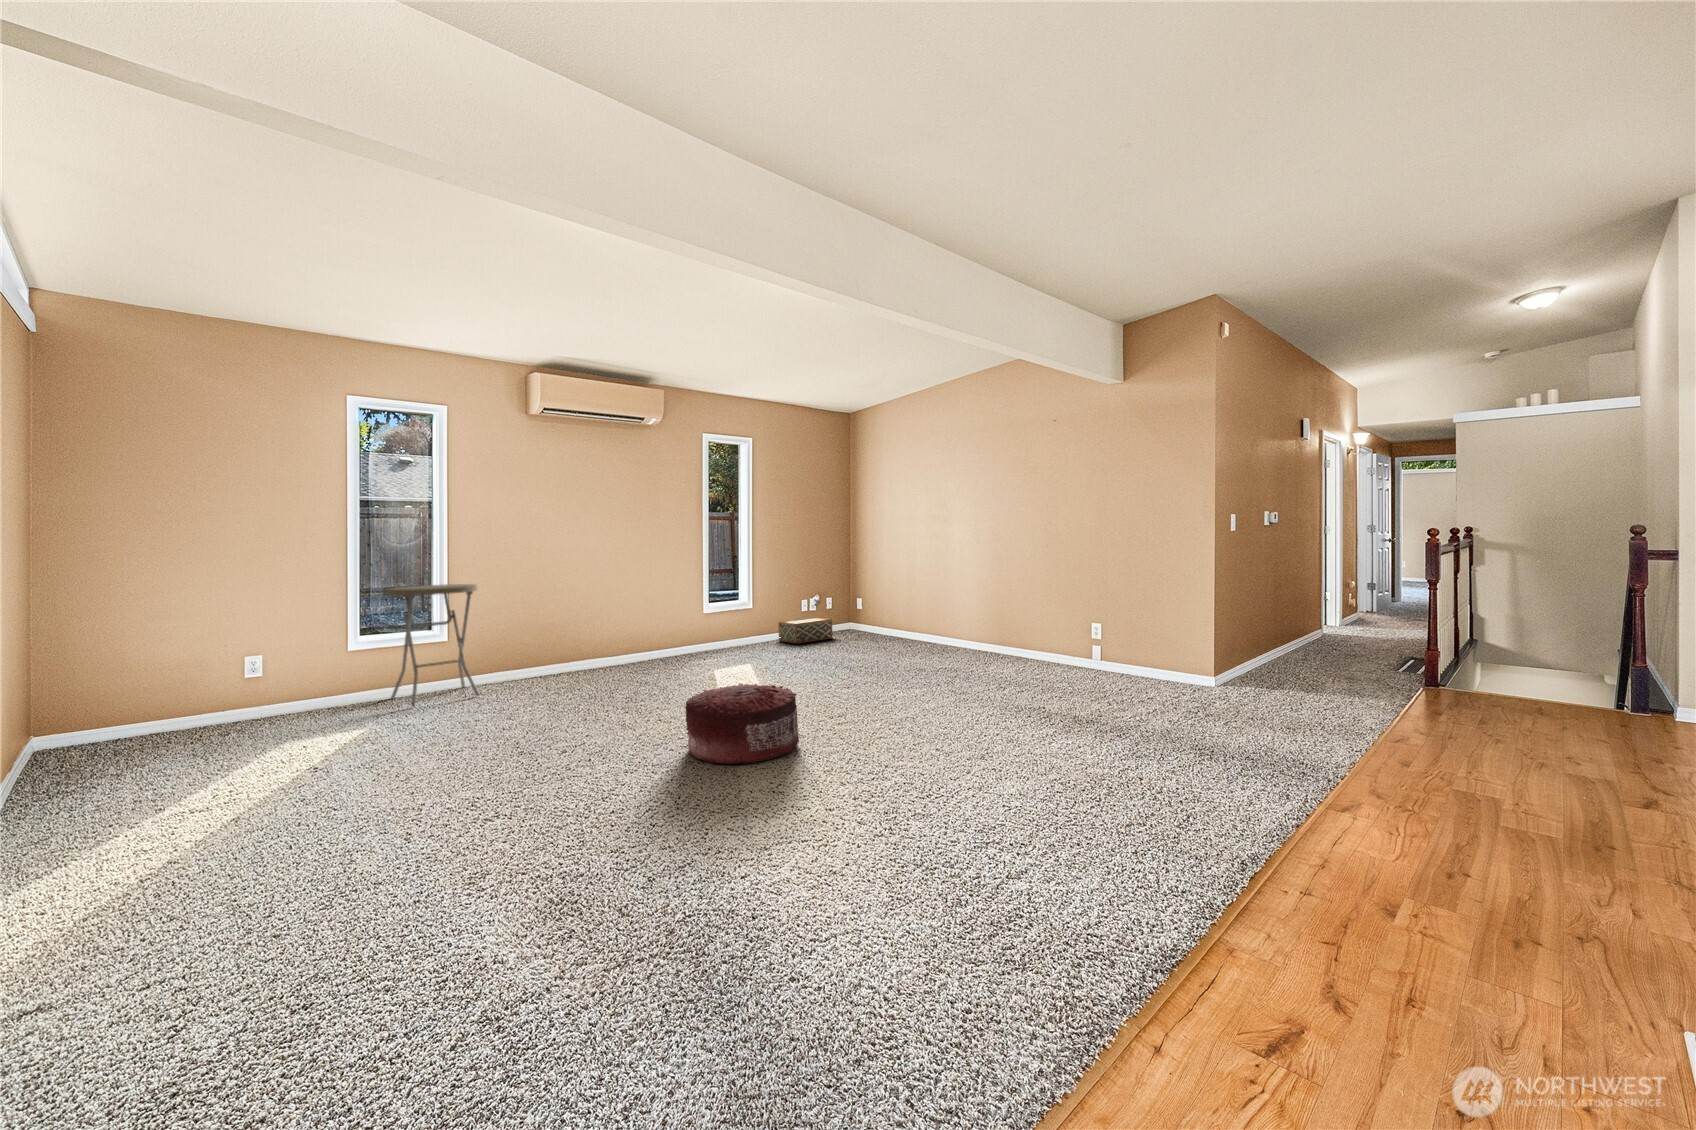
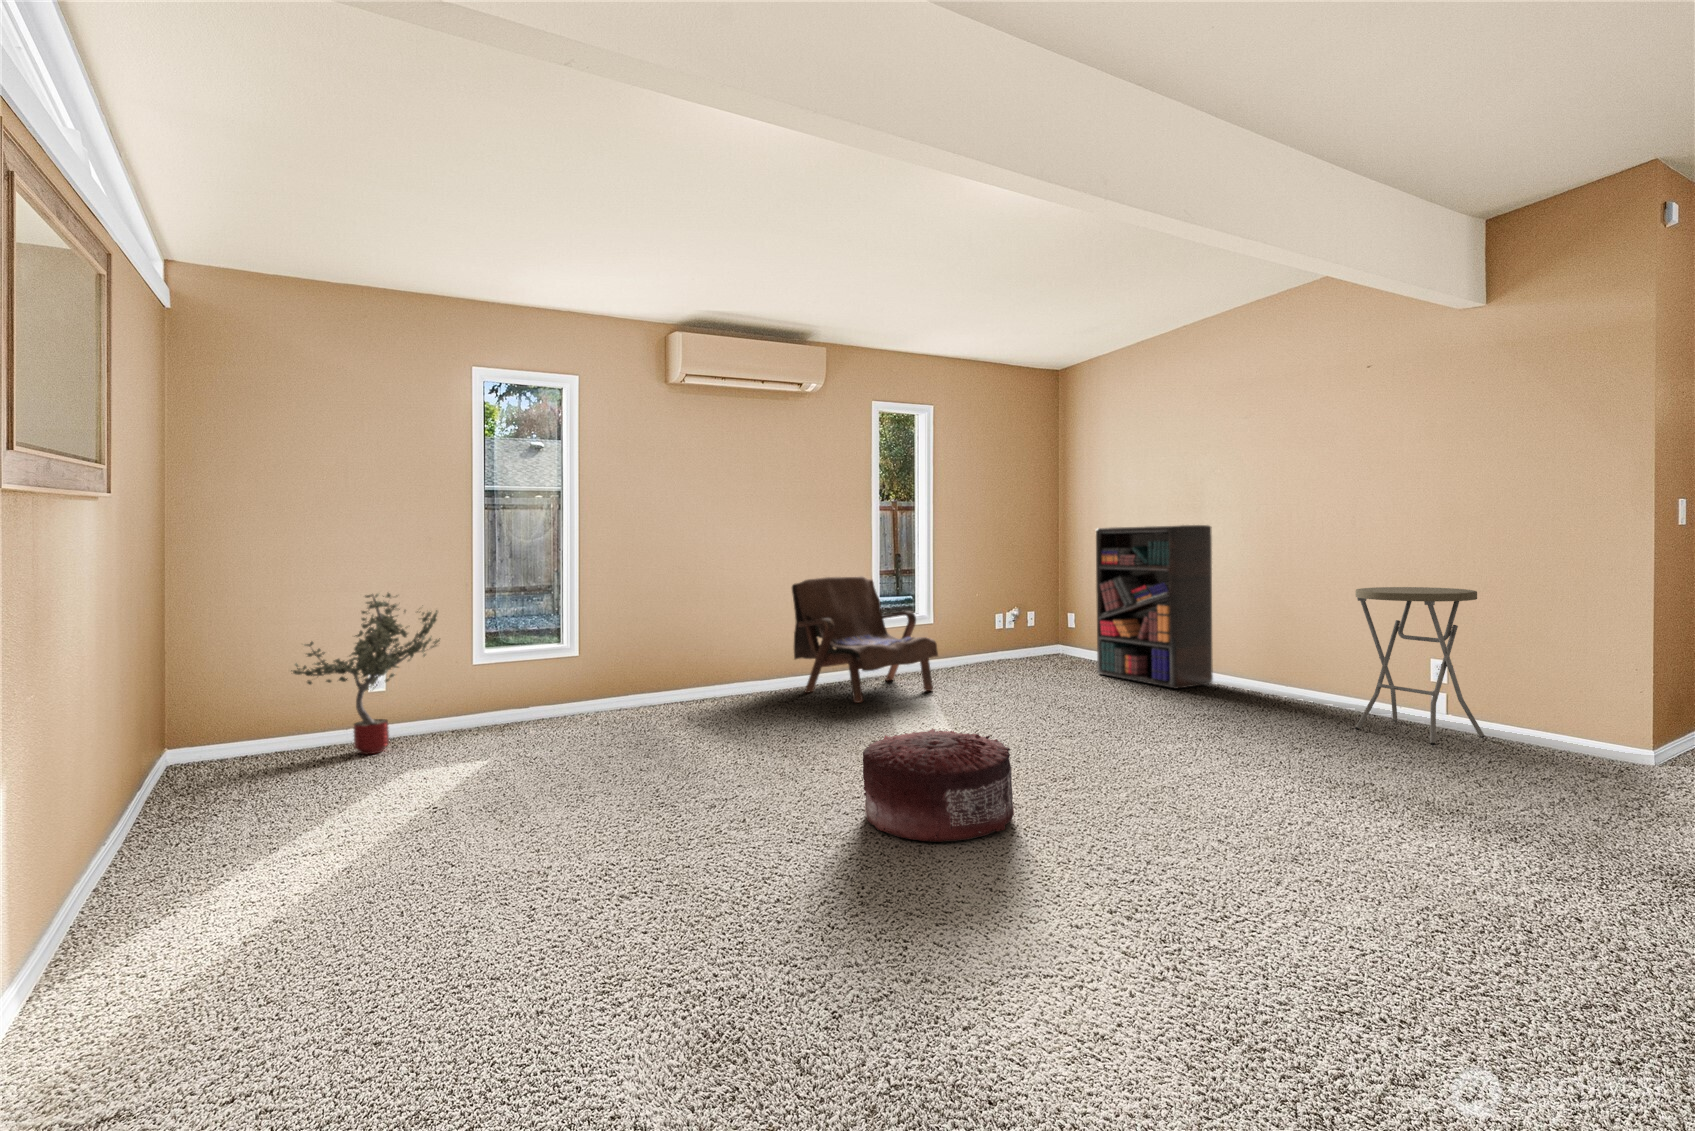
bookshelf: none [877,532,958,651] -> present [1096,525,1213,688]
armchair: none [639,572,757,671] -> present [792,576,938,703]
side table: present [387,584,479,706] -> present [1355,587,1485,745]
potted tree: none [165,588,319,730] -> present [291,593,440,754]
woven basket: present [778,617,833,643] -> none [962,637,1033,671]

